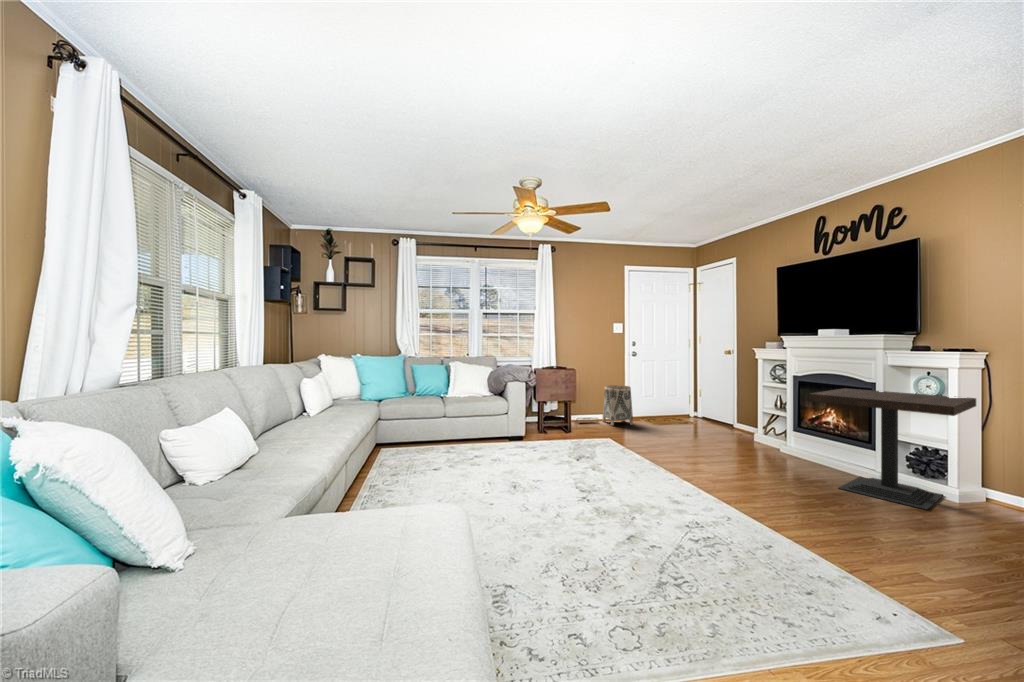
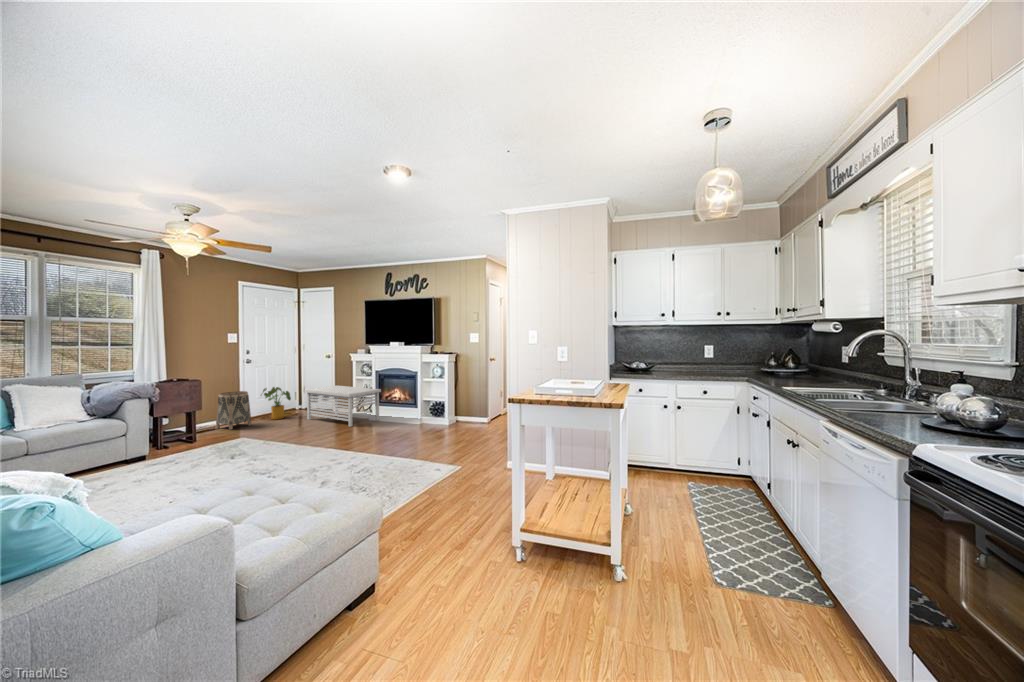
house plant: none [647,385,678,425] -> present [263,387,291,419]
side table: present [808,388,976,510] -> none [393,375,453,431]
storage bench: none [690,392,800,456] -> present [304,386,381,426]

